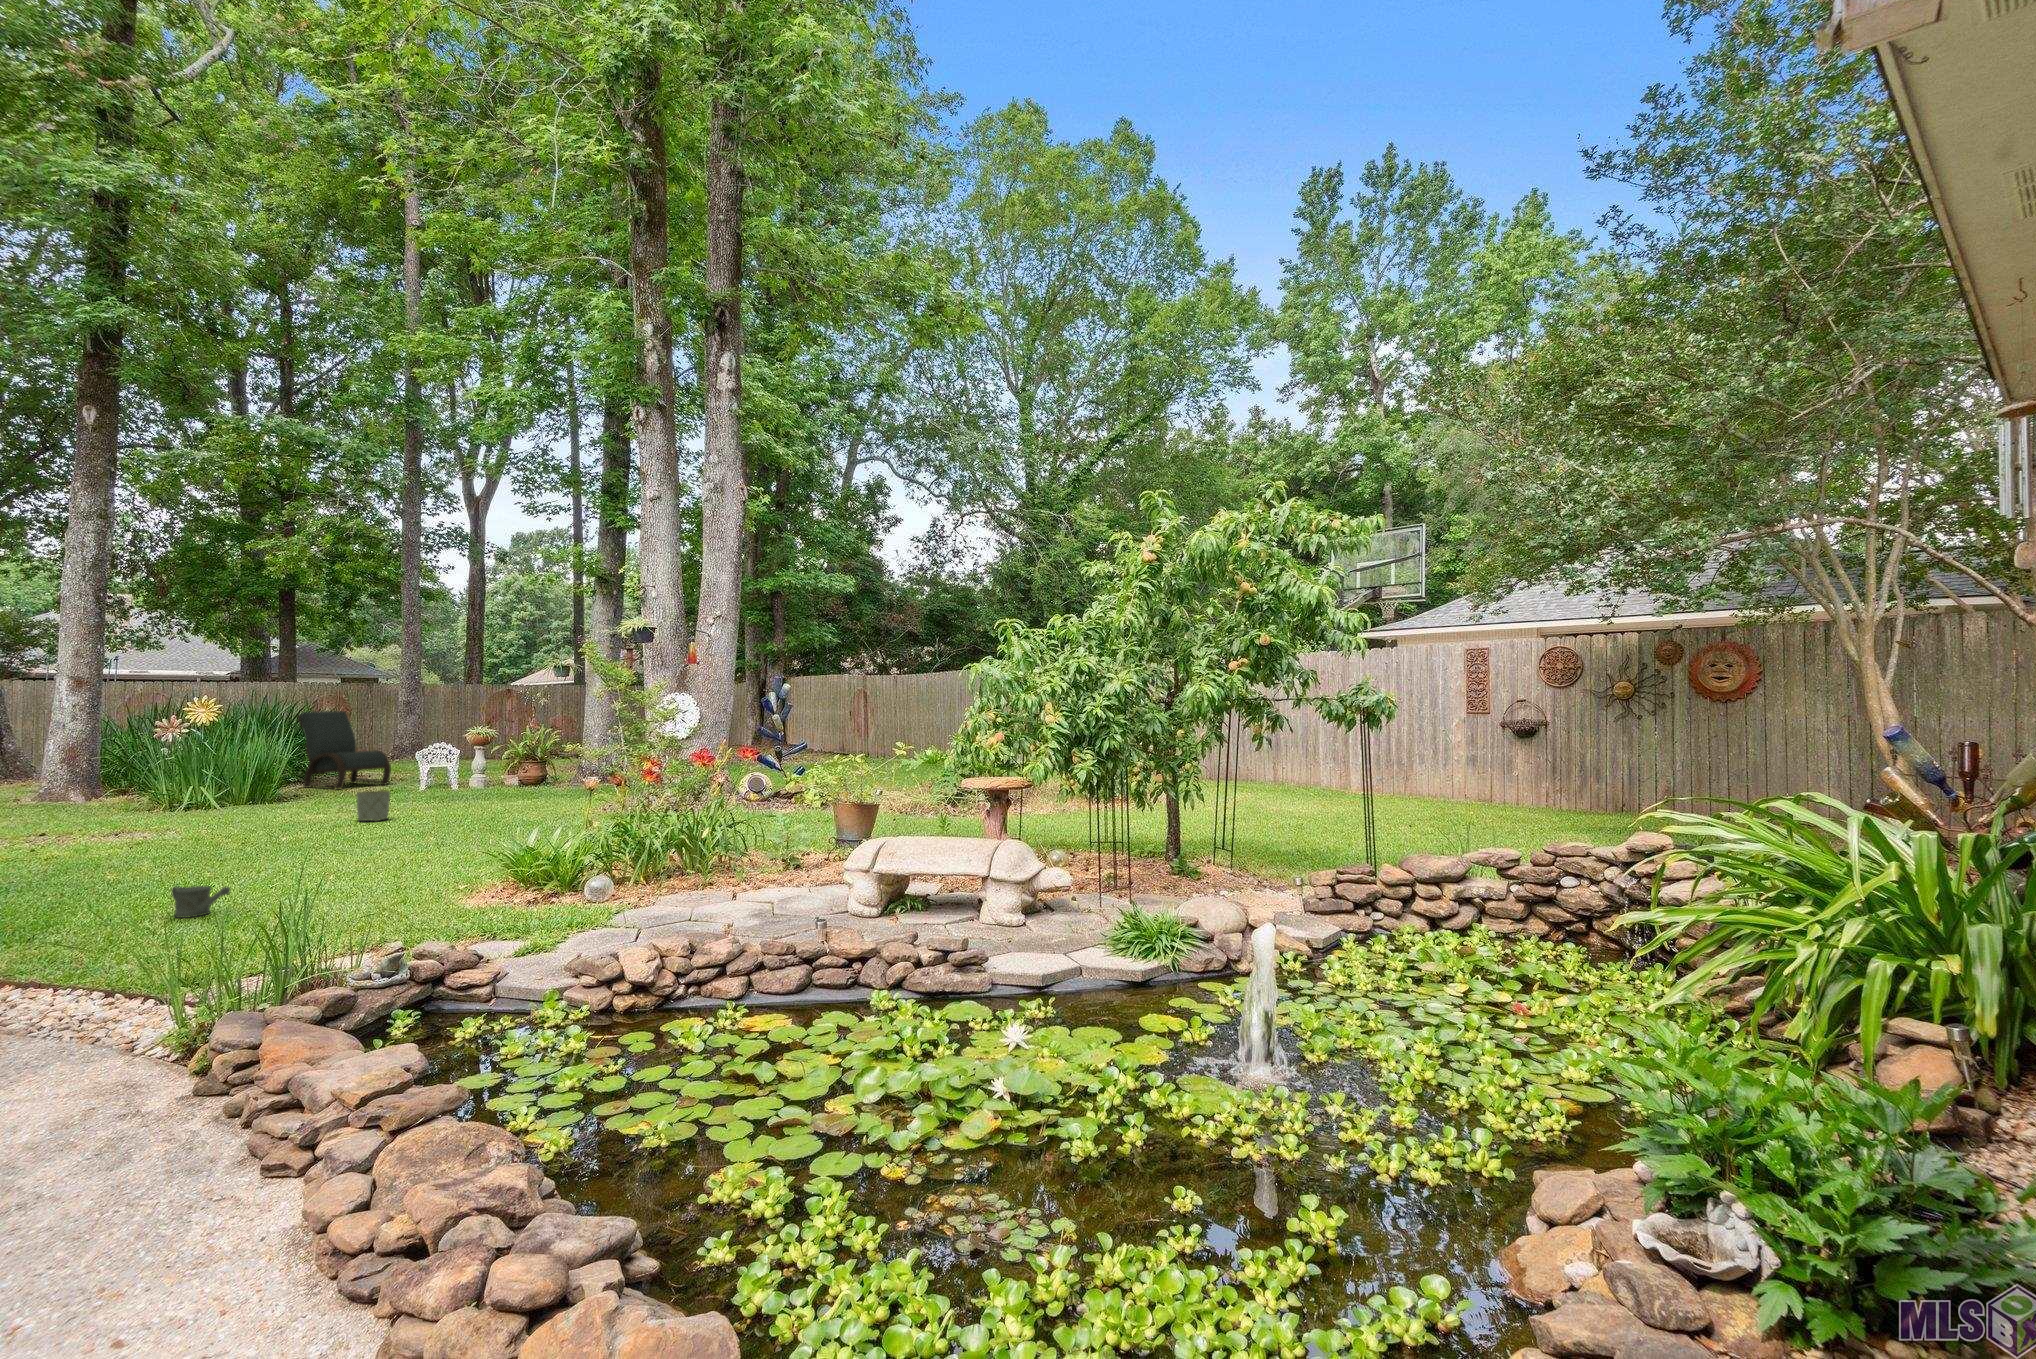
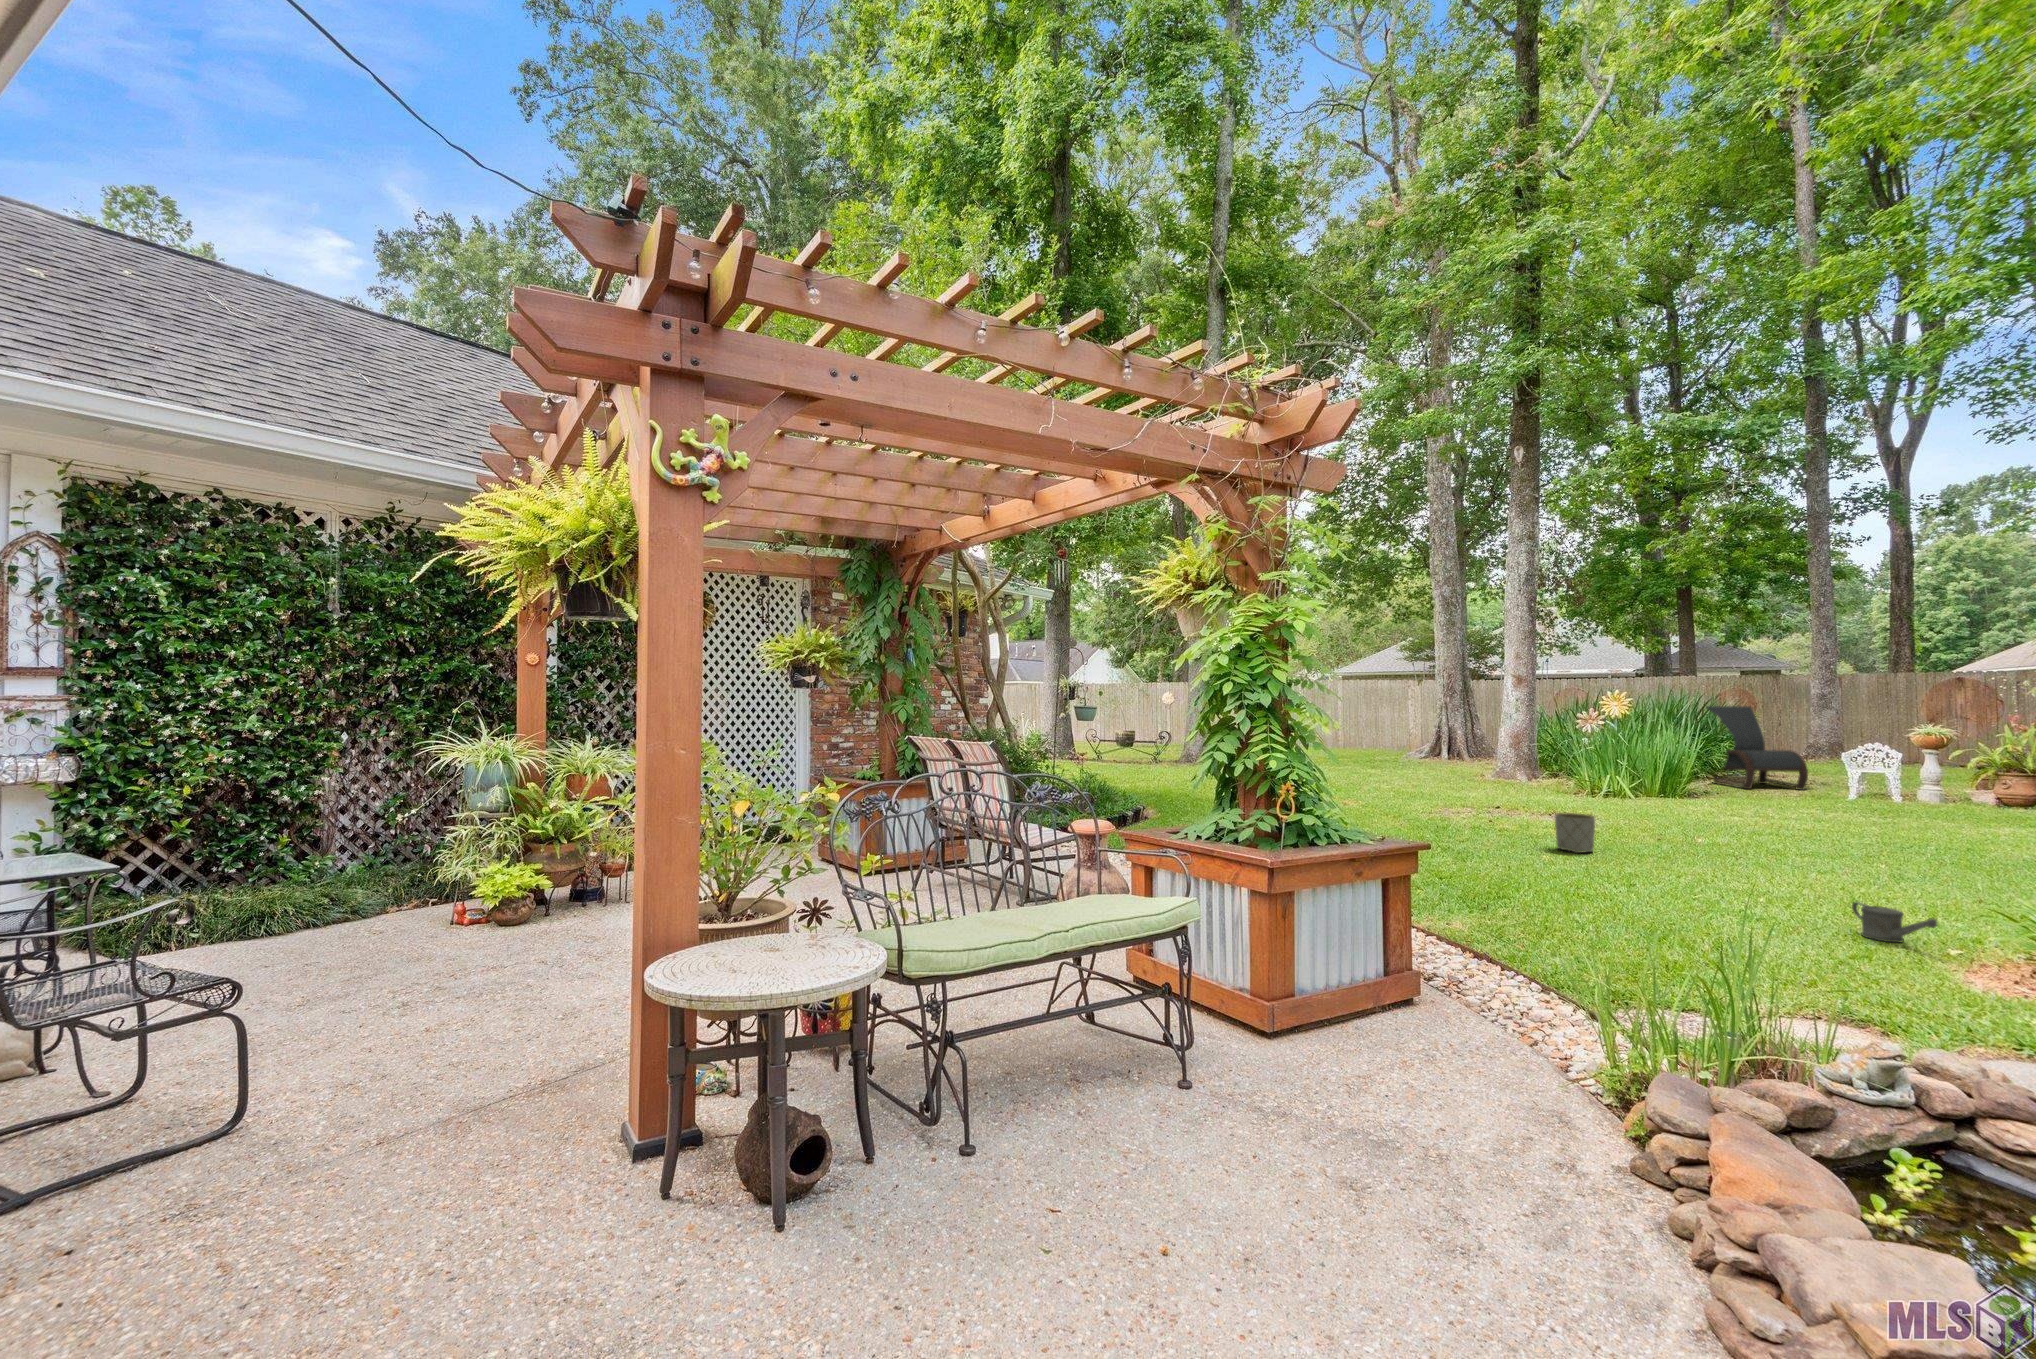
planter: present [357,790,390,821] -> present [1555,813,1595,853]
watering can: present [172,886,230,918] -> present [1852,902,1937,942]

